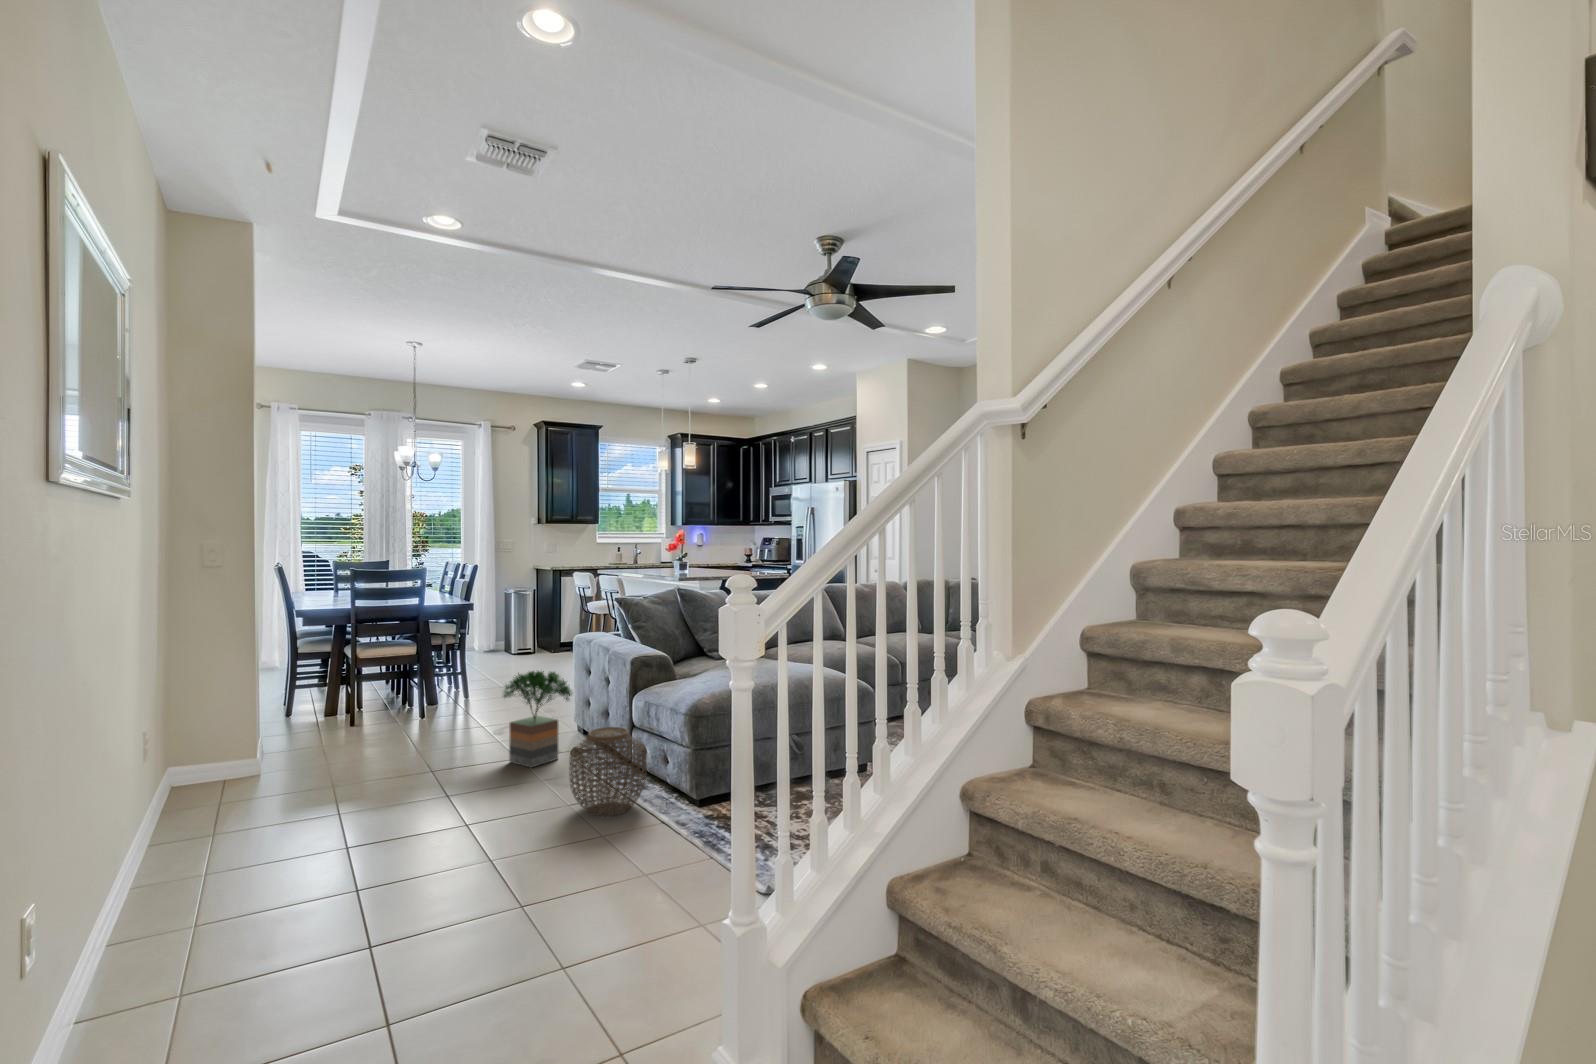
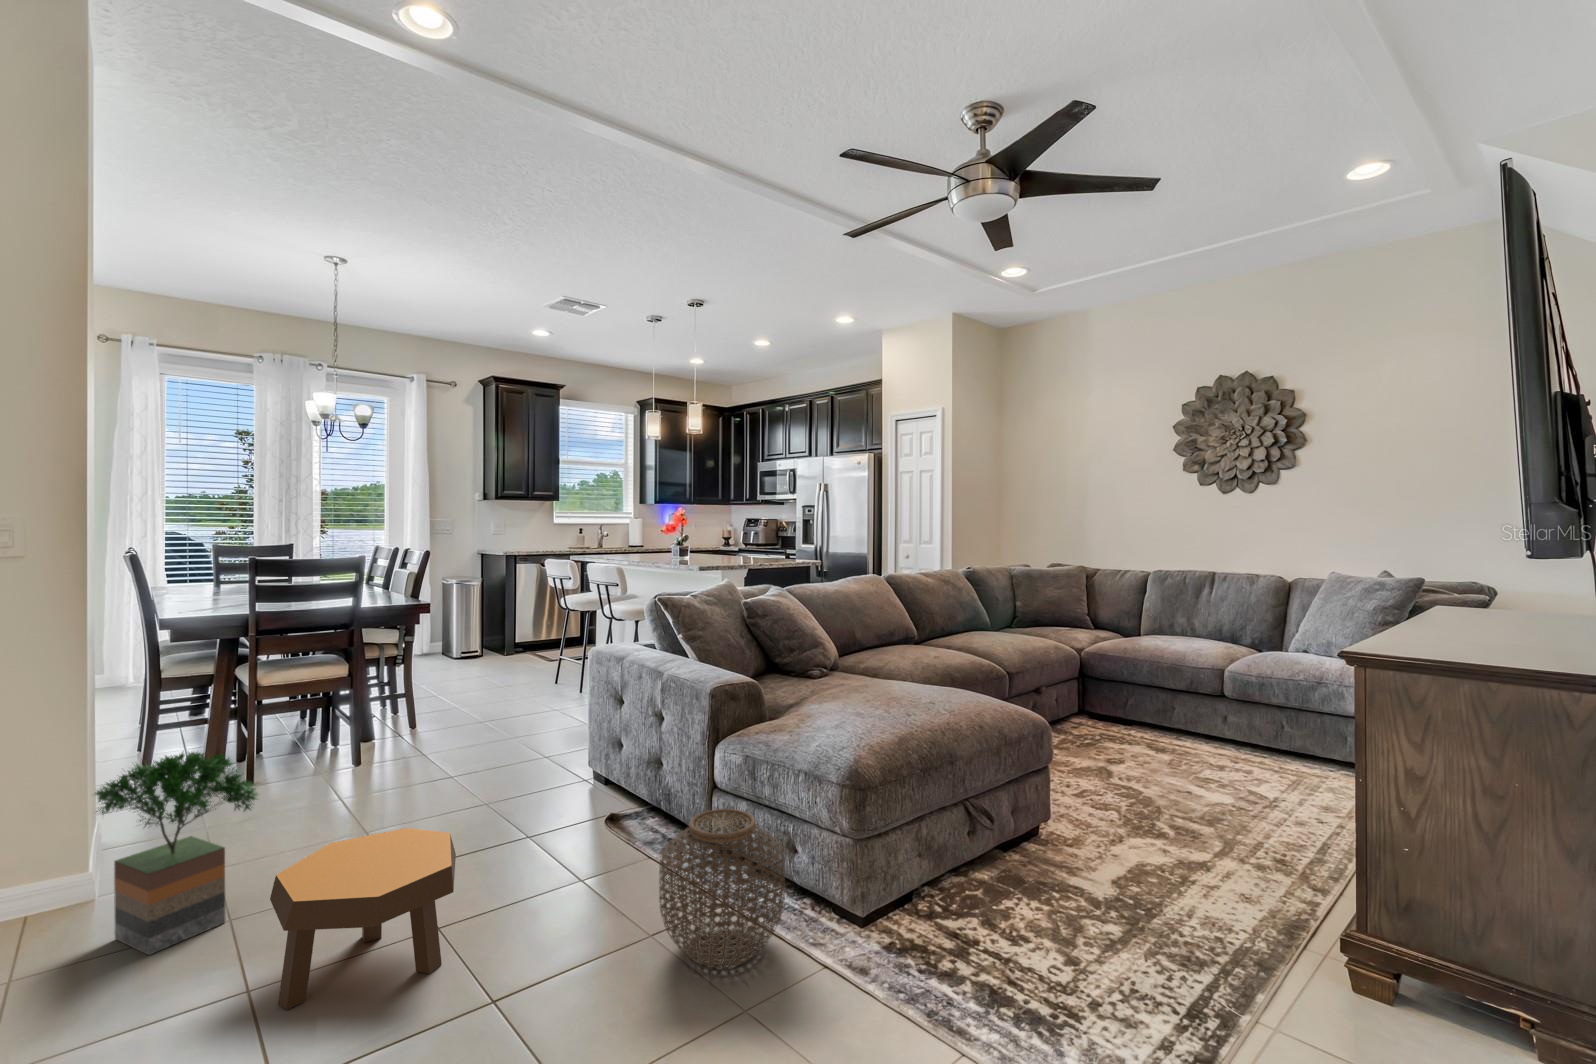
potted tree: present [503,671,572,767] -> present [95,752,257,955]
footstool: none [357,736,462,821] -> present [270,828,456,1010]

